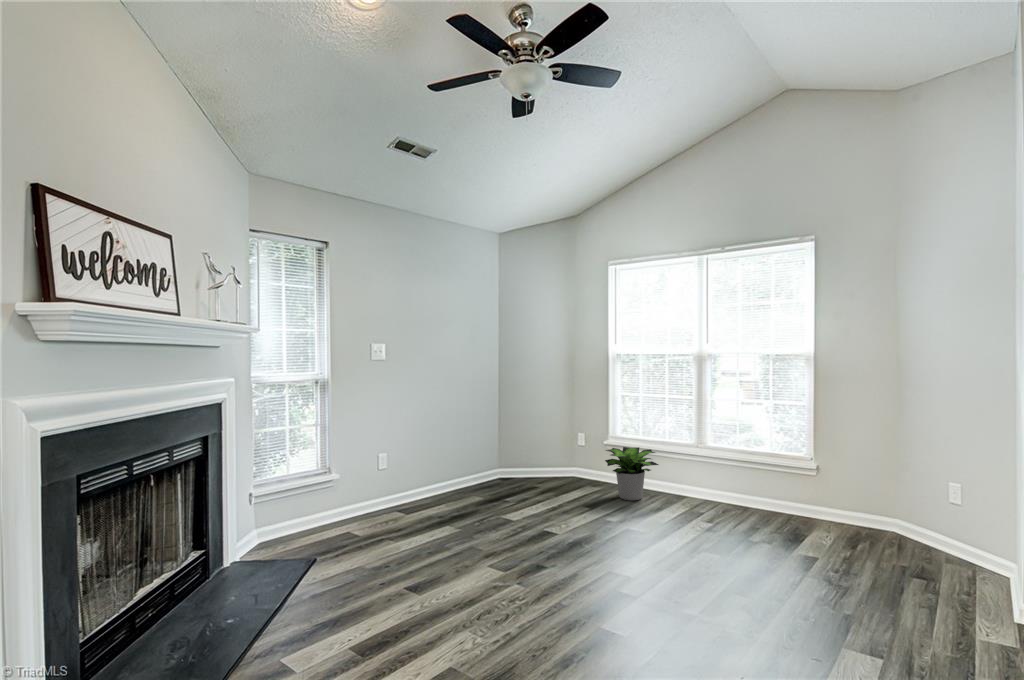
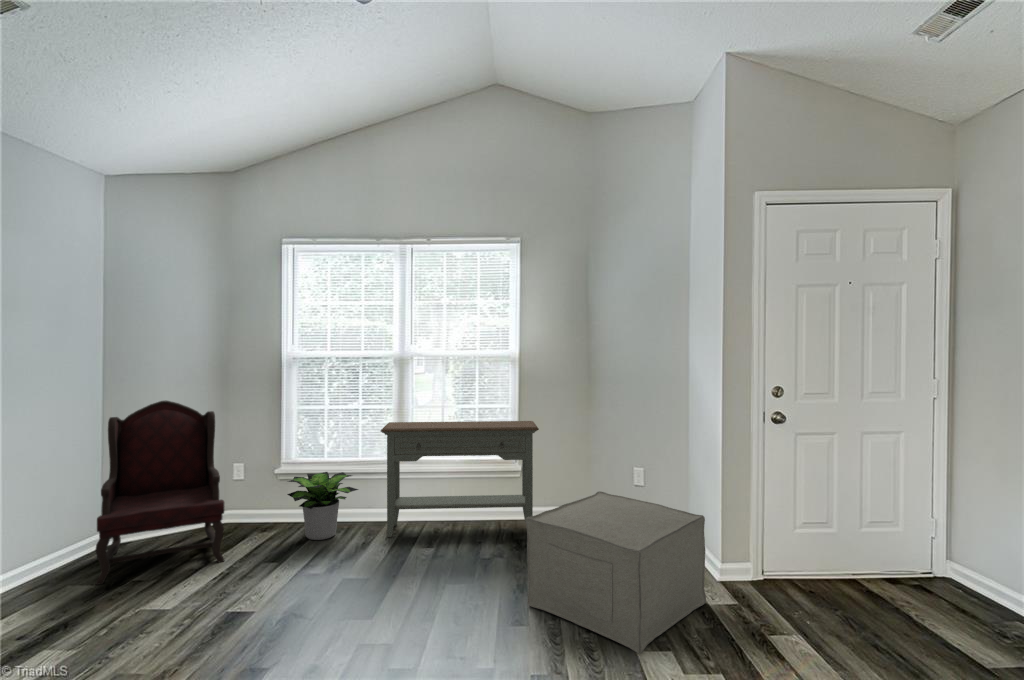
armchair: none [485,383,561,501] -> present [95,400,224,585]
console table: none [672,411,832,533] -> present [381,421,539,537]
ottoman: none [756,496,965,642] -> present [525,491,706,653]

